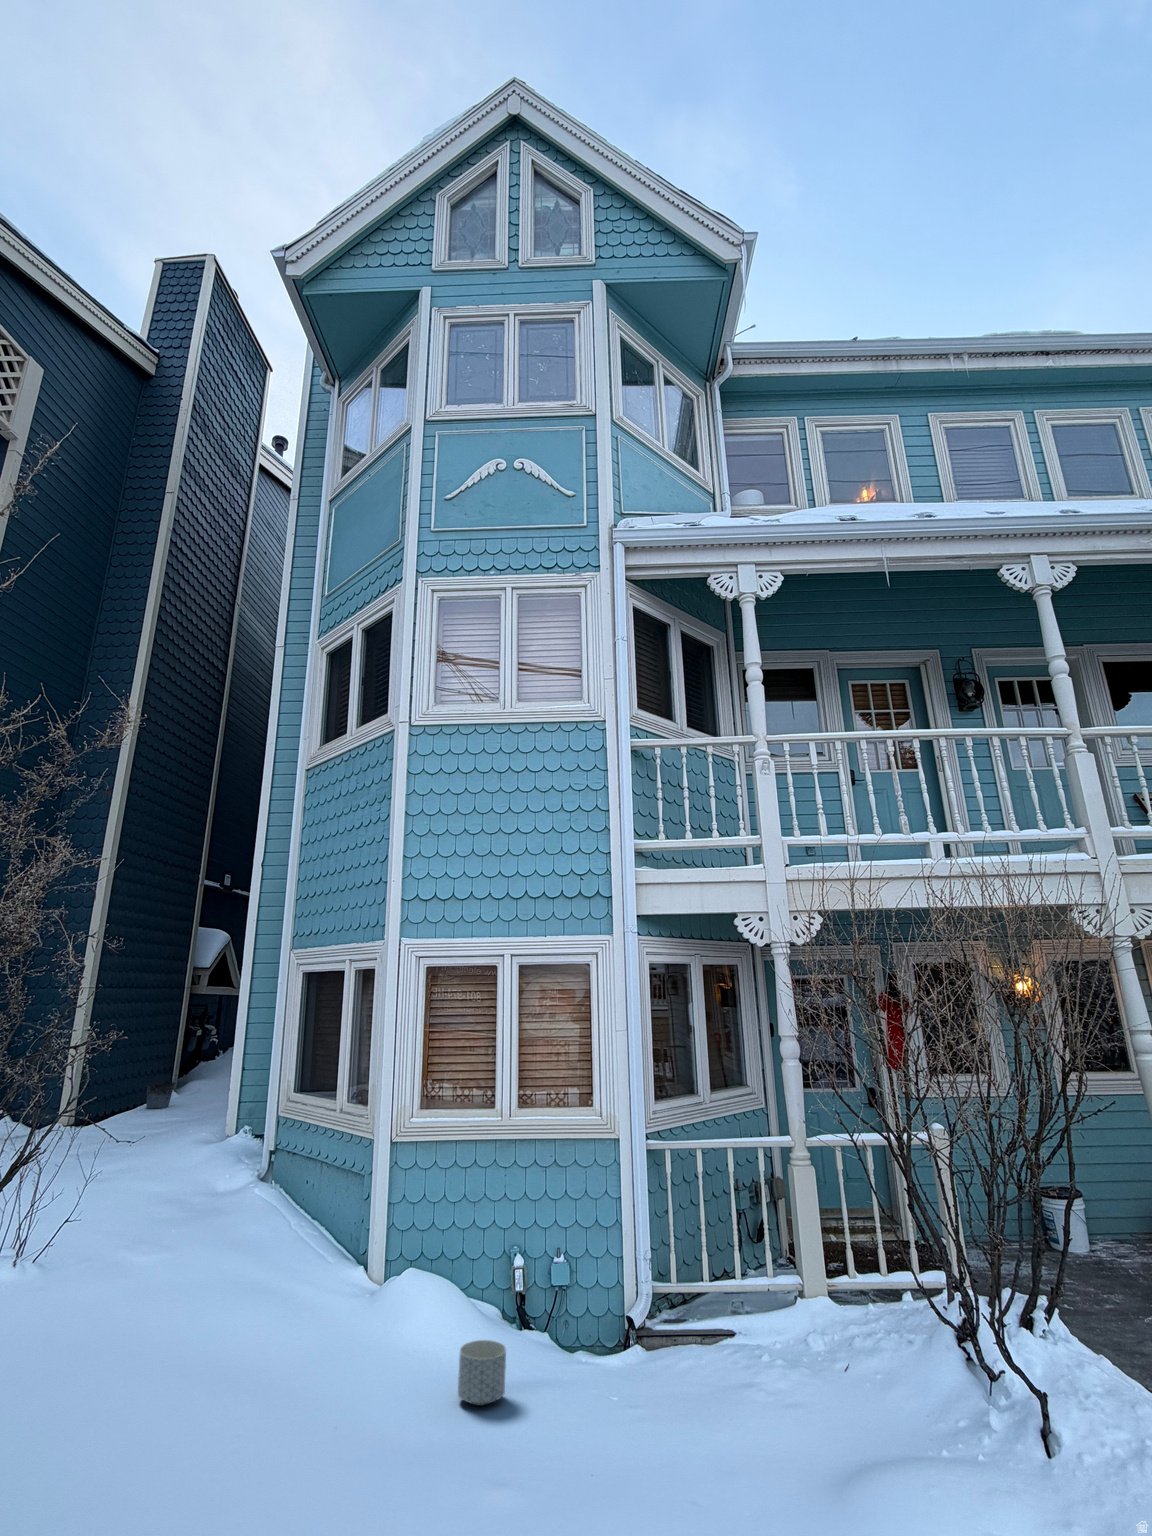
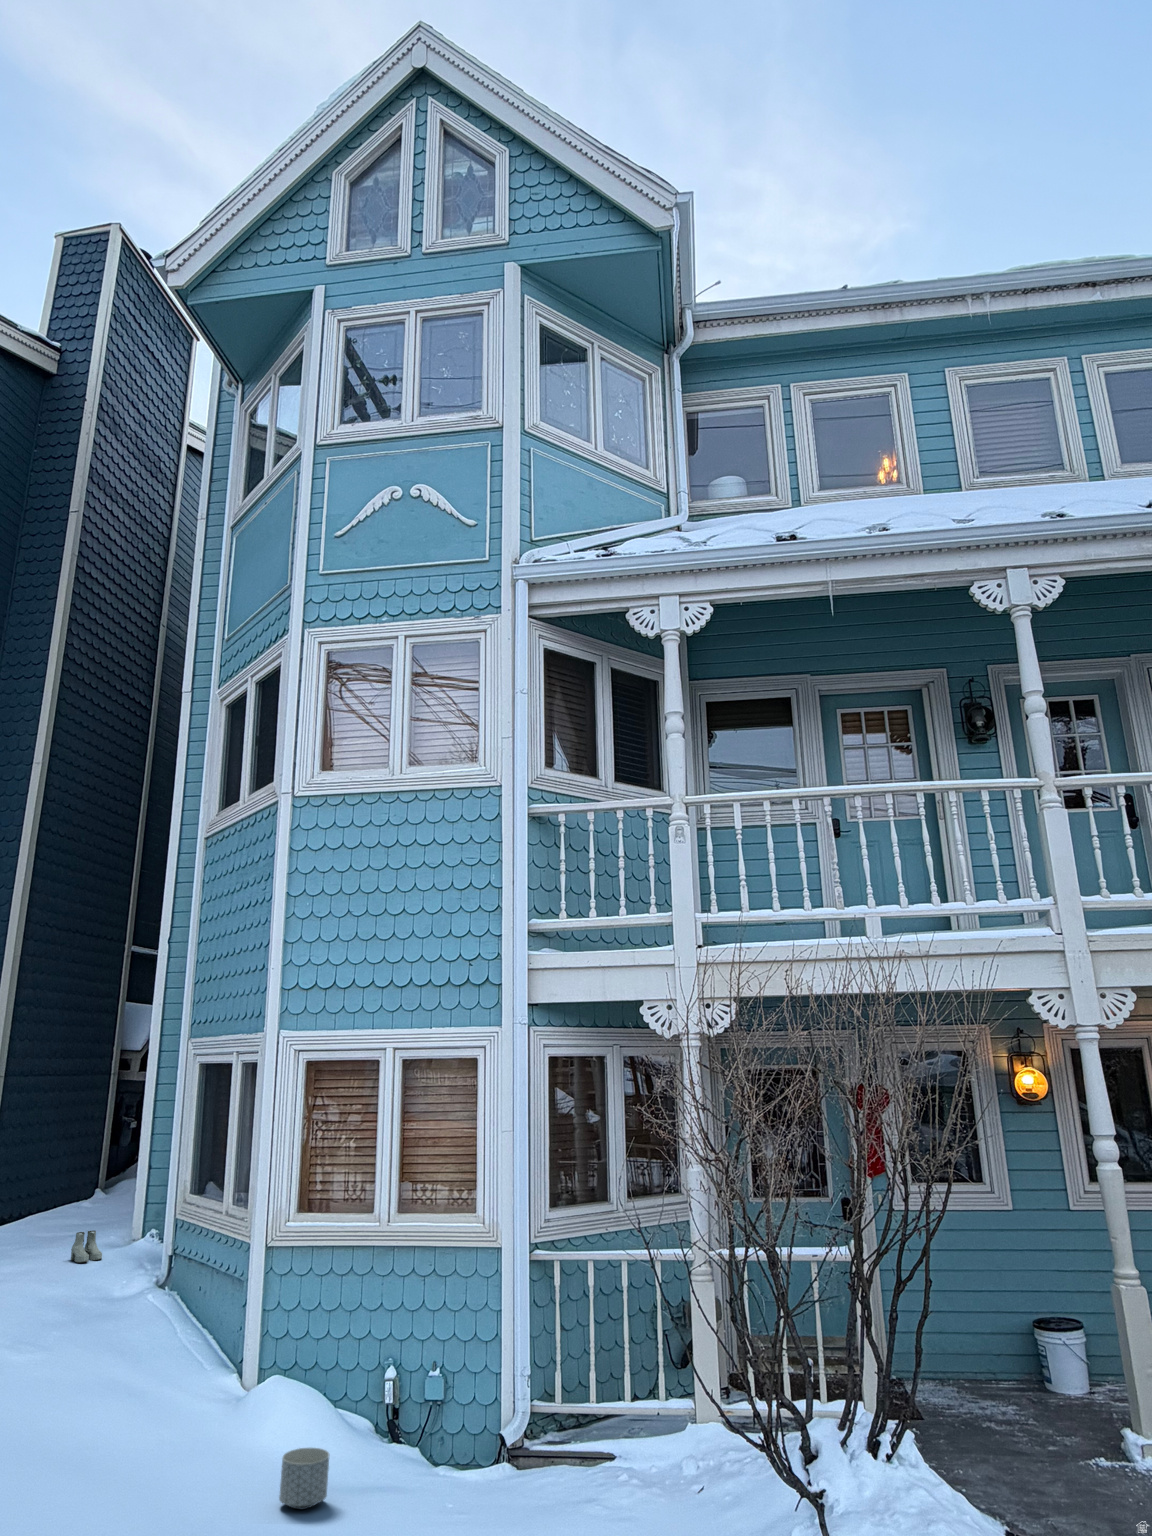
bucket: present [146,1081,176,1109] -> none [67,1174,99,1205]
boots: none [175,1130,206,1160] -> present [71,1231,102,1263]

